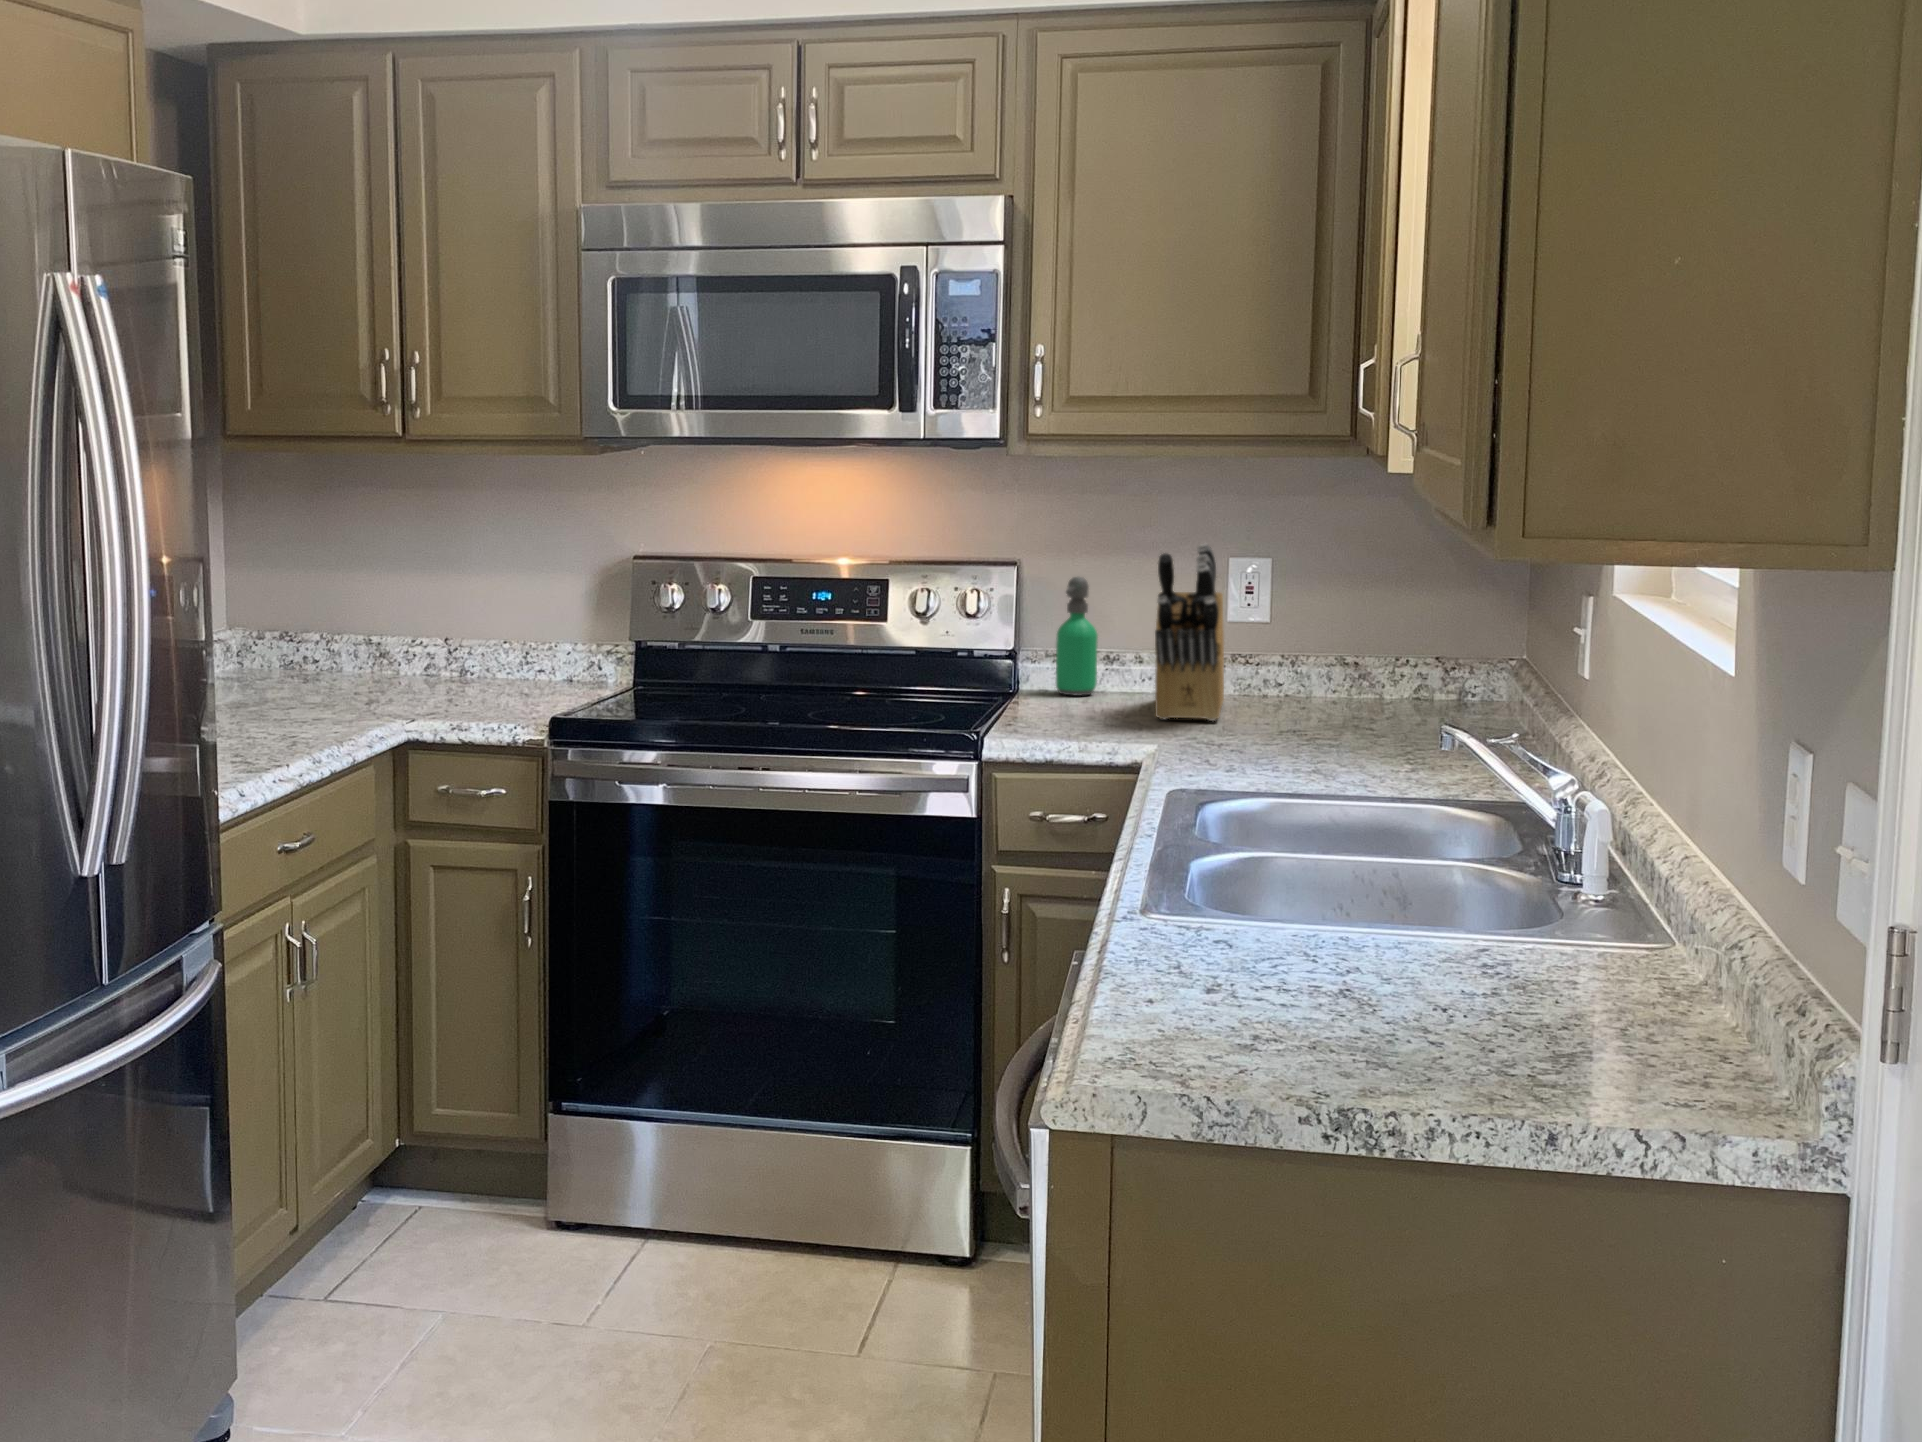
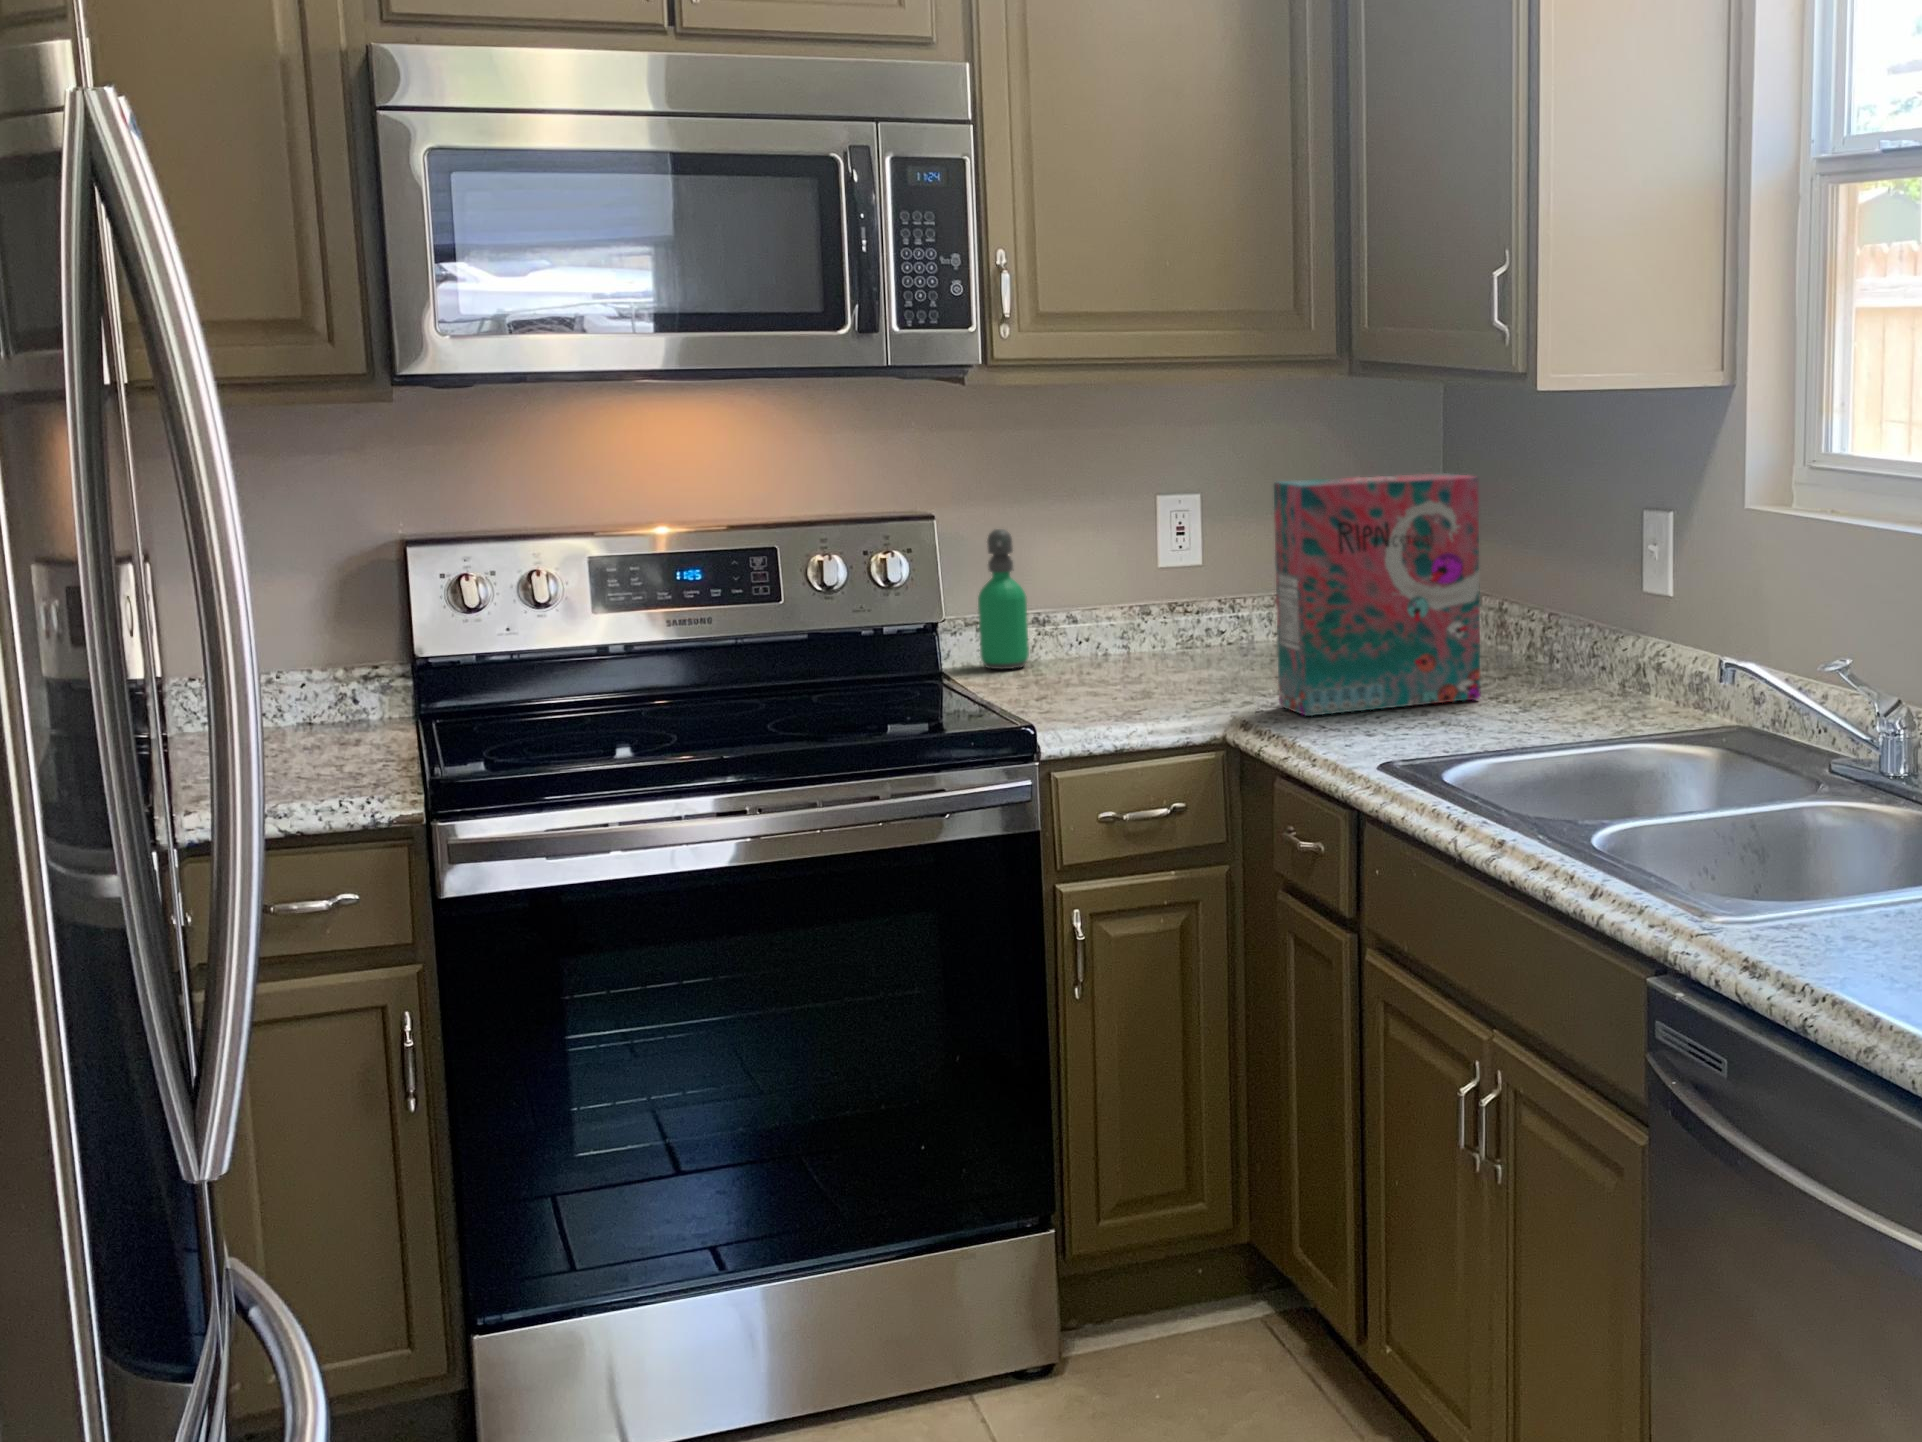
knife block: present [1155,544,1224,721] -> none [1109,479,1234,685]
cereal box: none [1215,549,1408,761] -> present [1274,473,1481,716]

